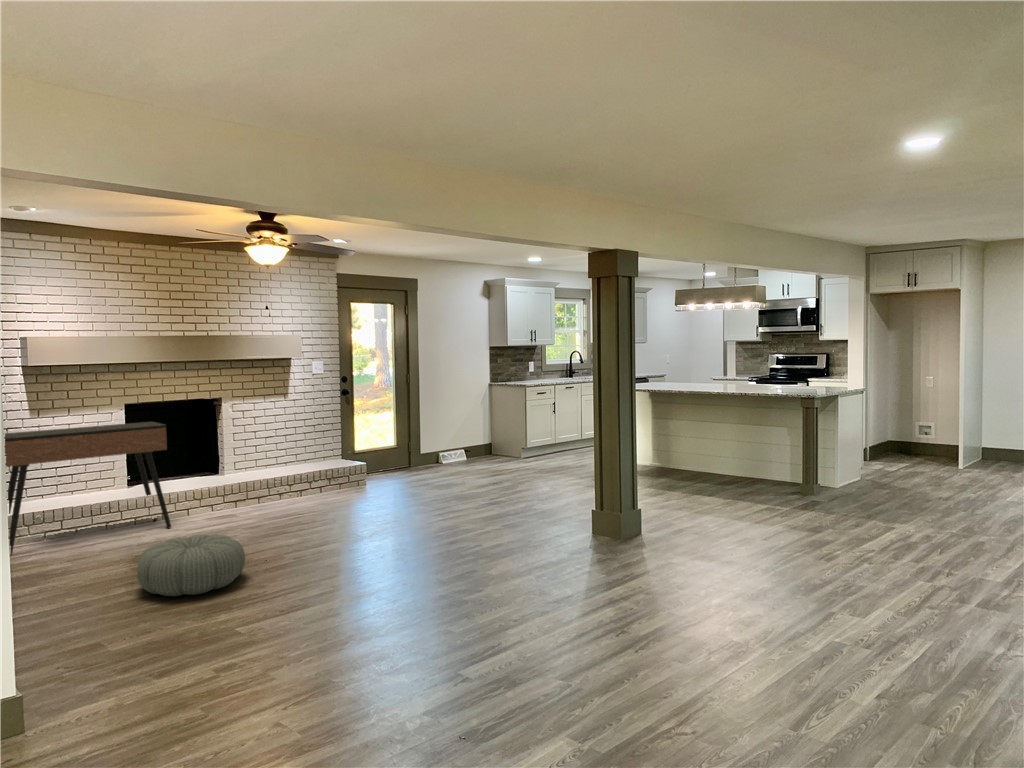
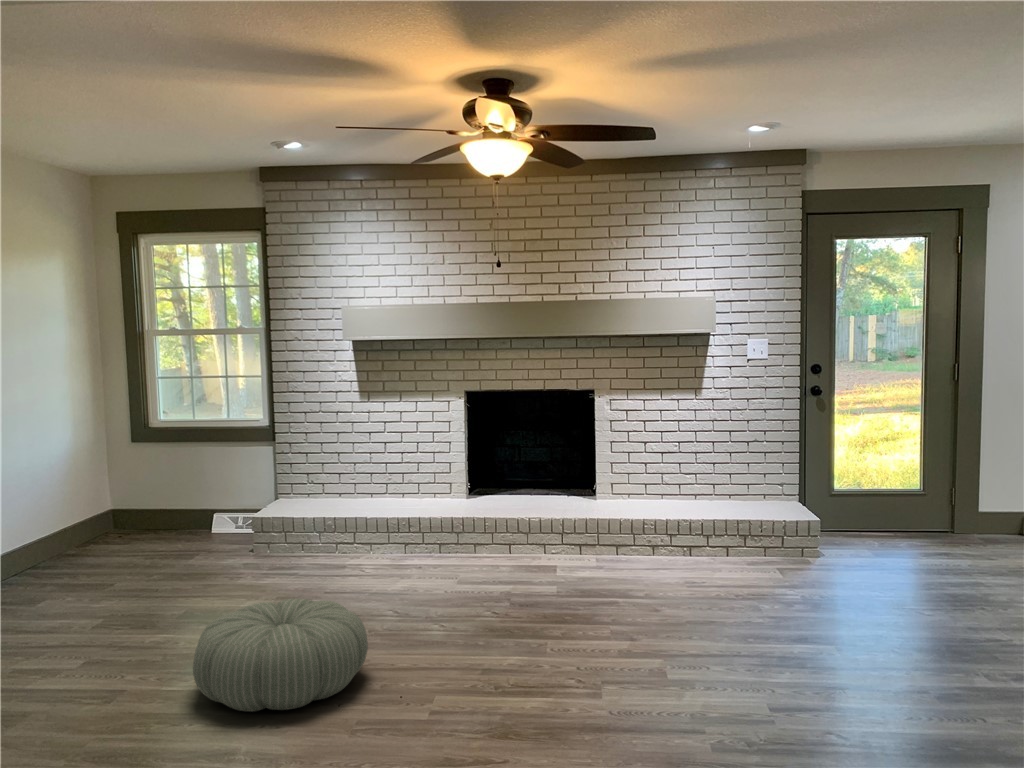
console table: present [3,422,171,555] -> none [270,416,472,570]

